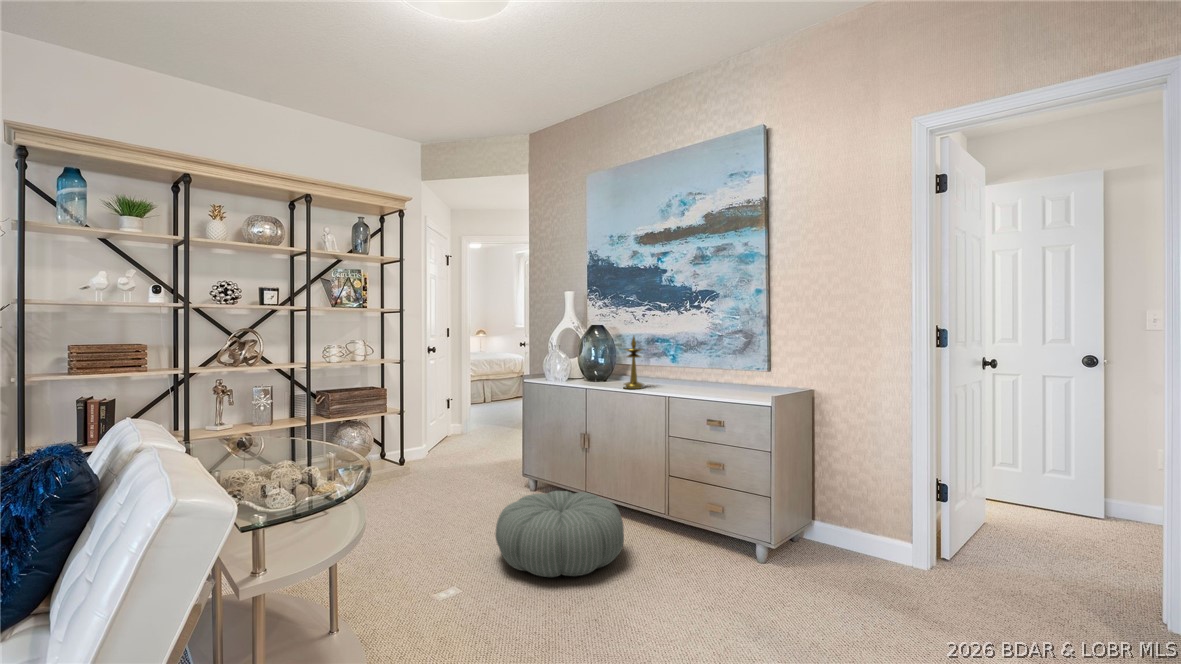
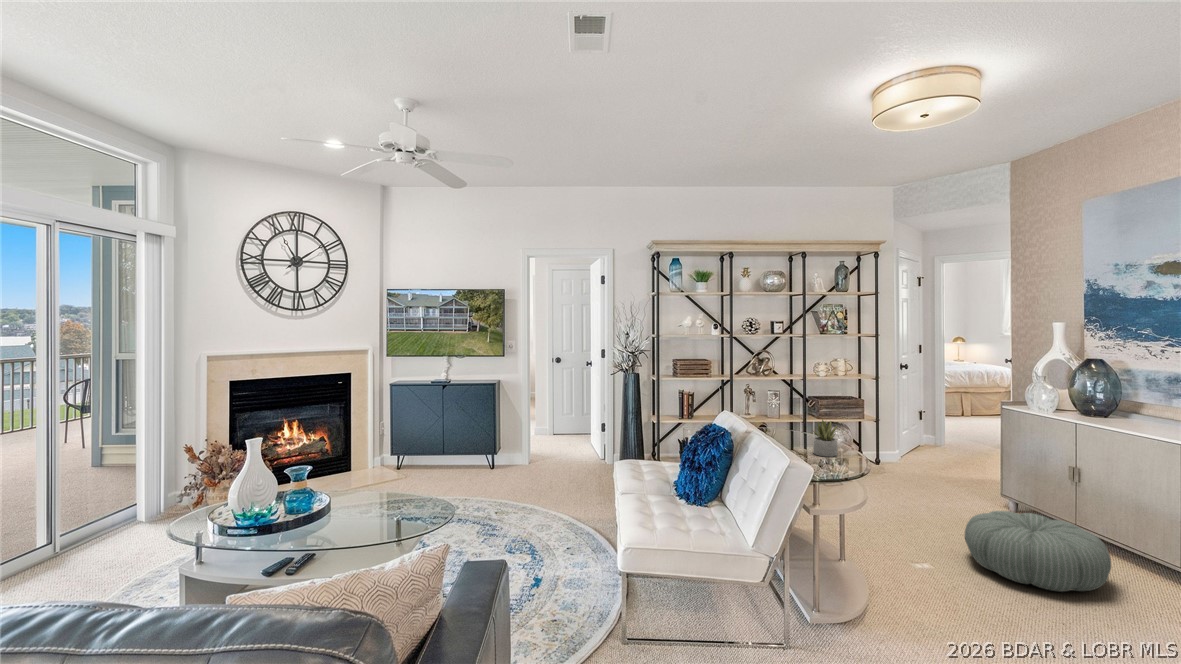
candlestick: present [624,336,644,389] -> none [1123,375,1156,432]
succulent plant: none [294,408,335,467] -> present [813,419,837,457]

